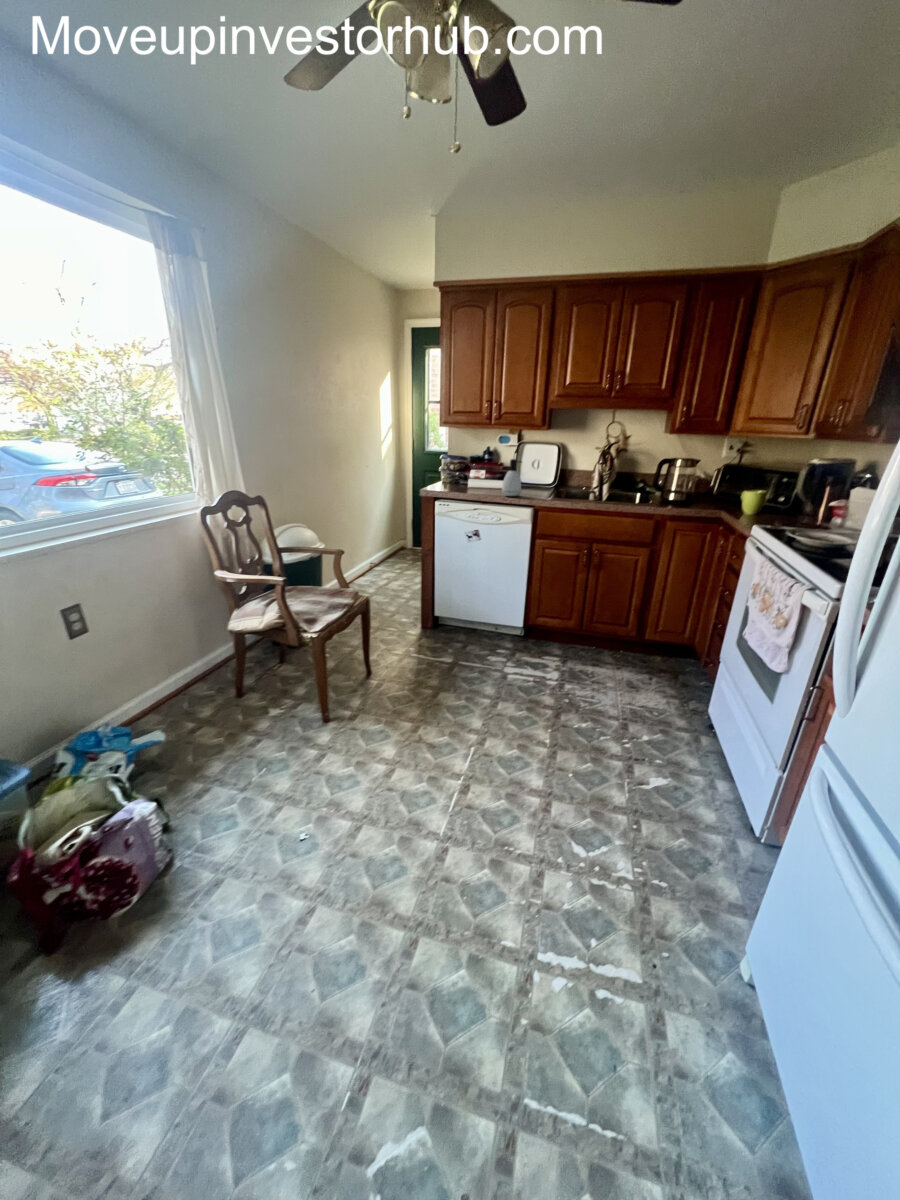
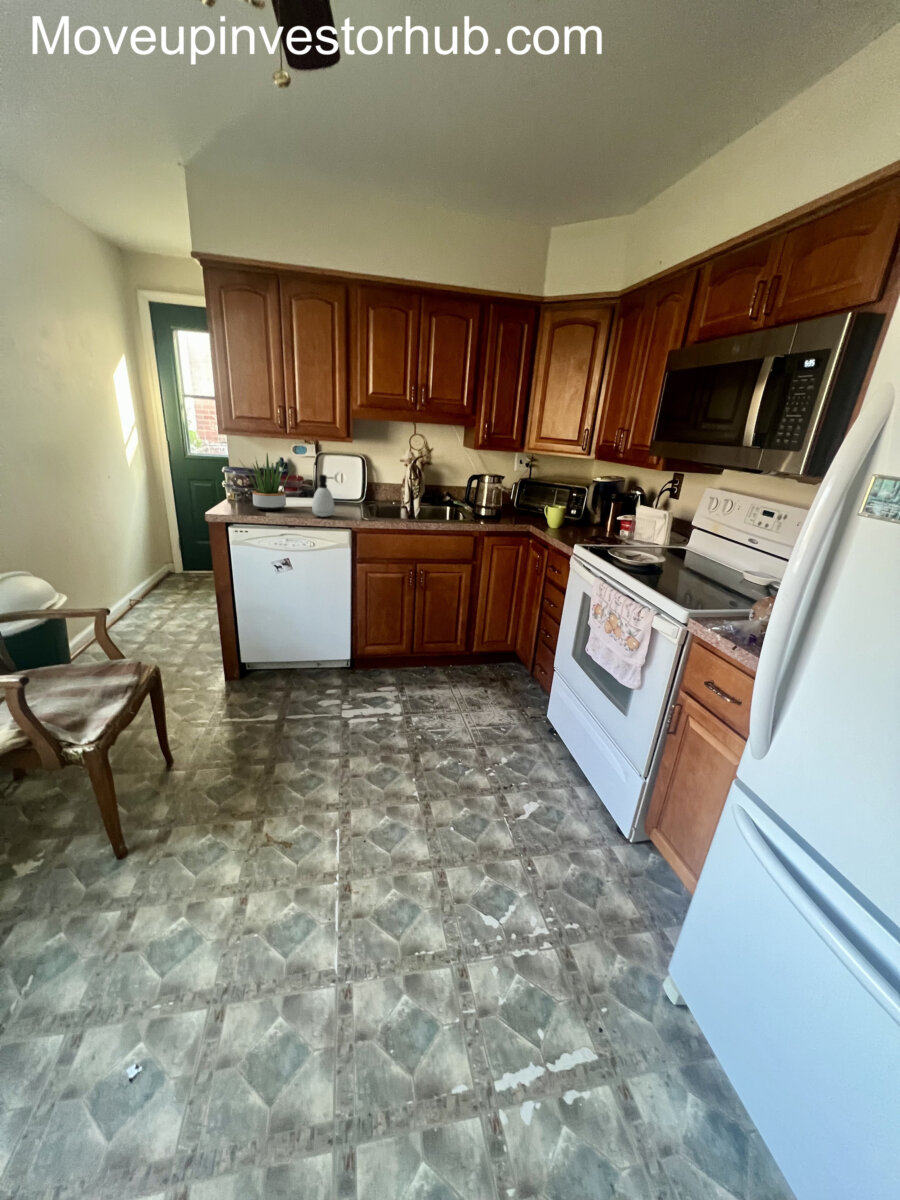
potted plant: none [451,442,495,491] -> present [240,453,292,510]

